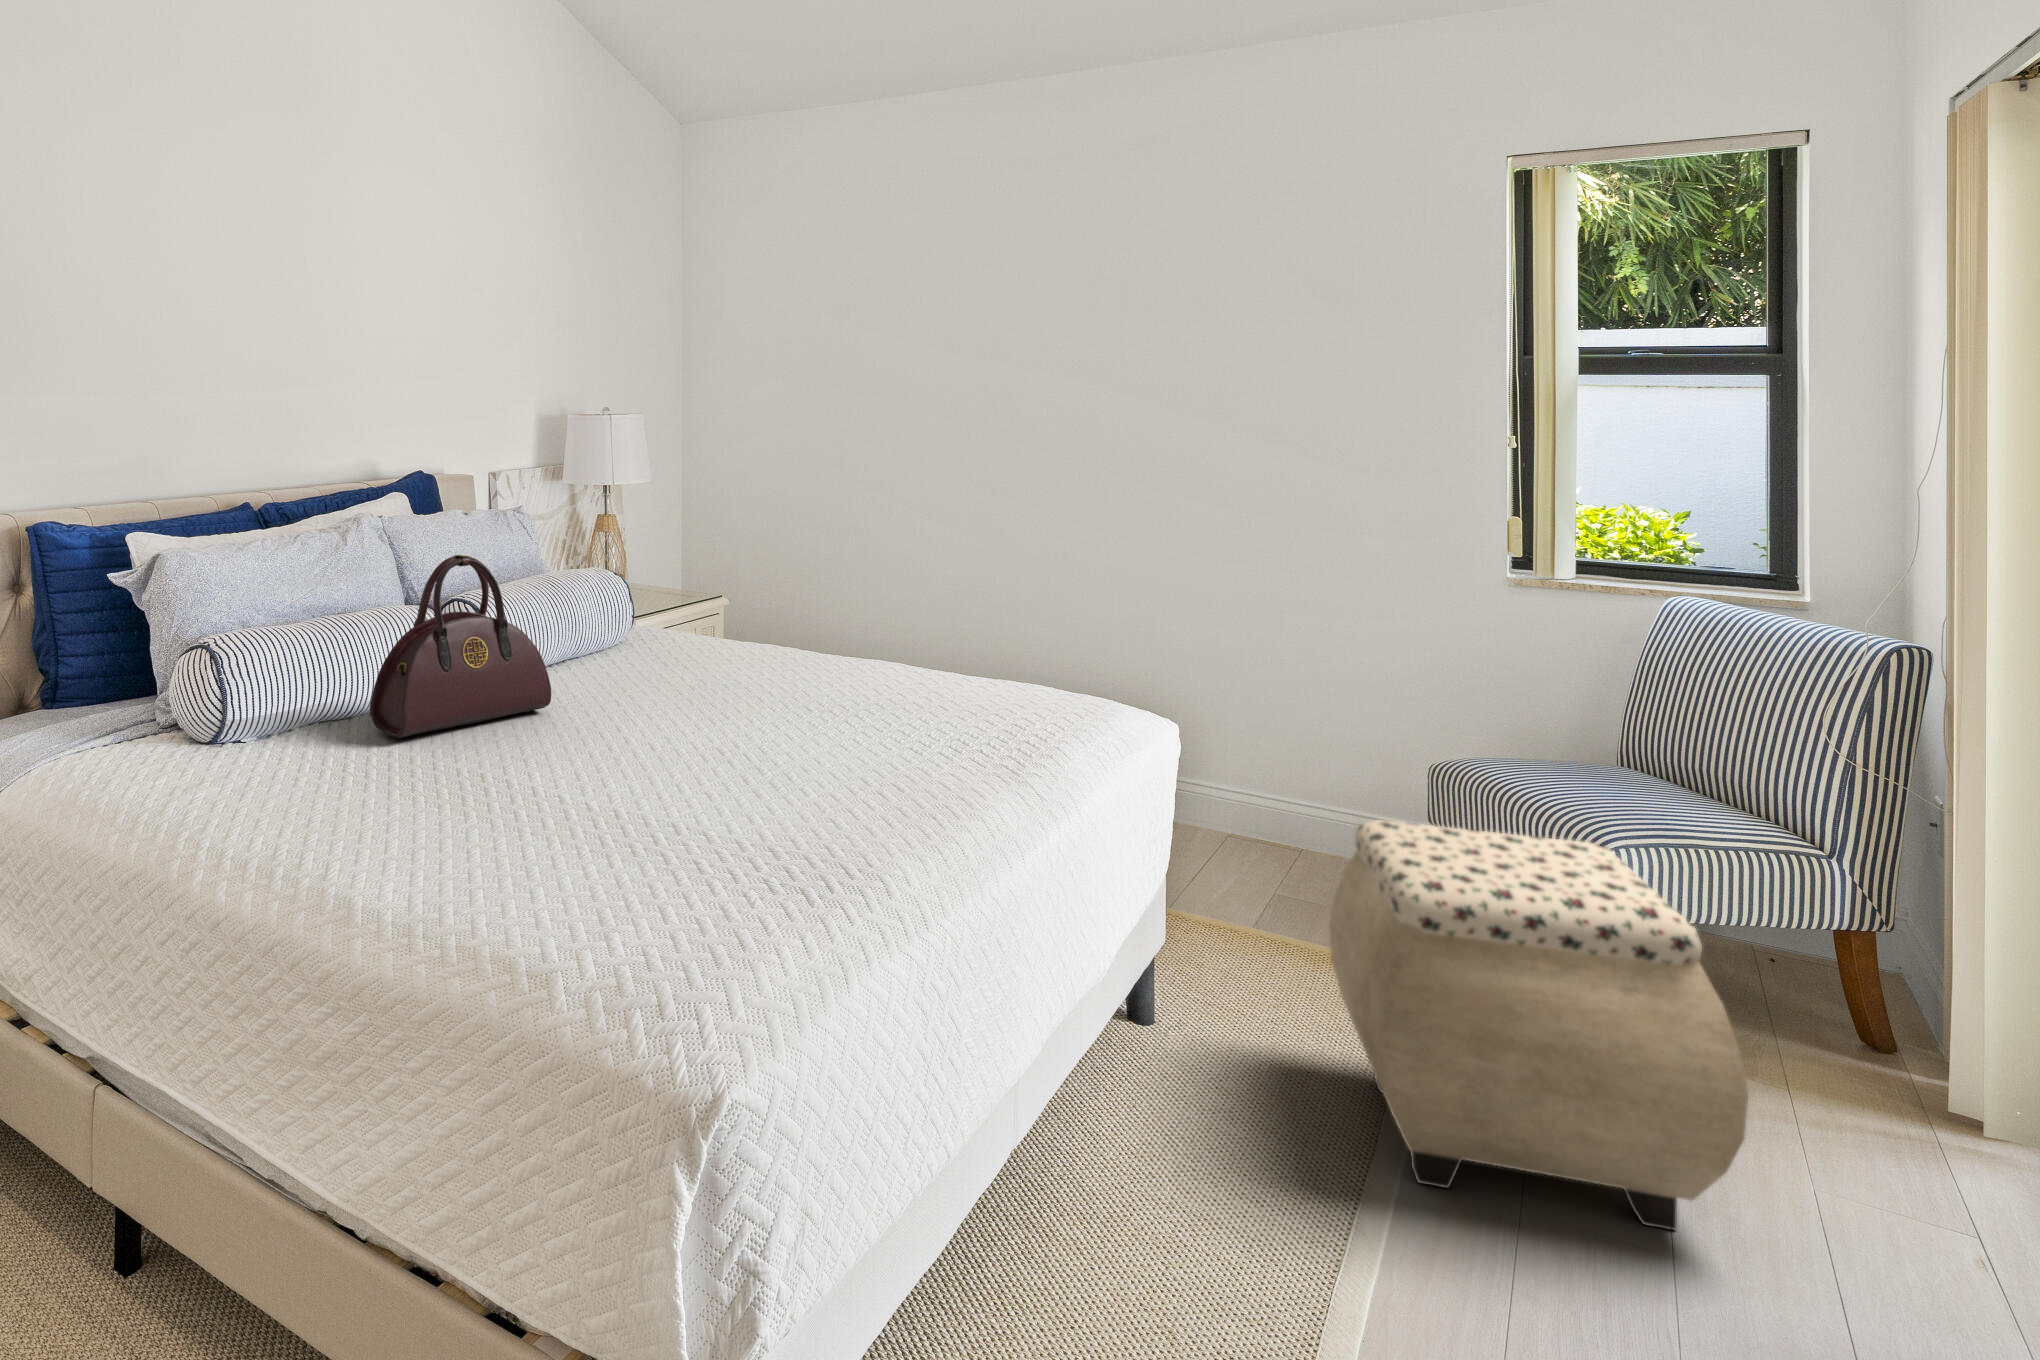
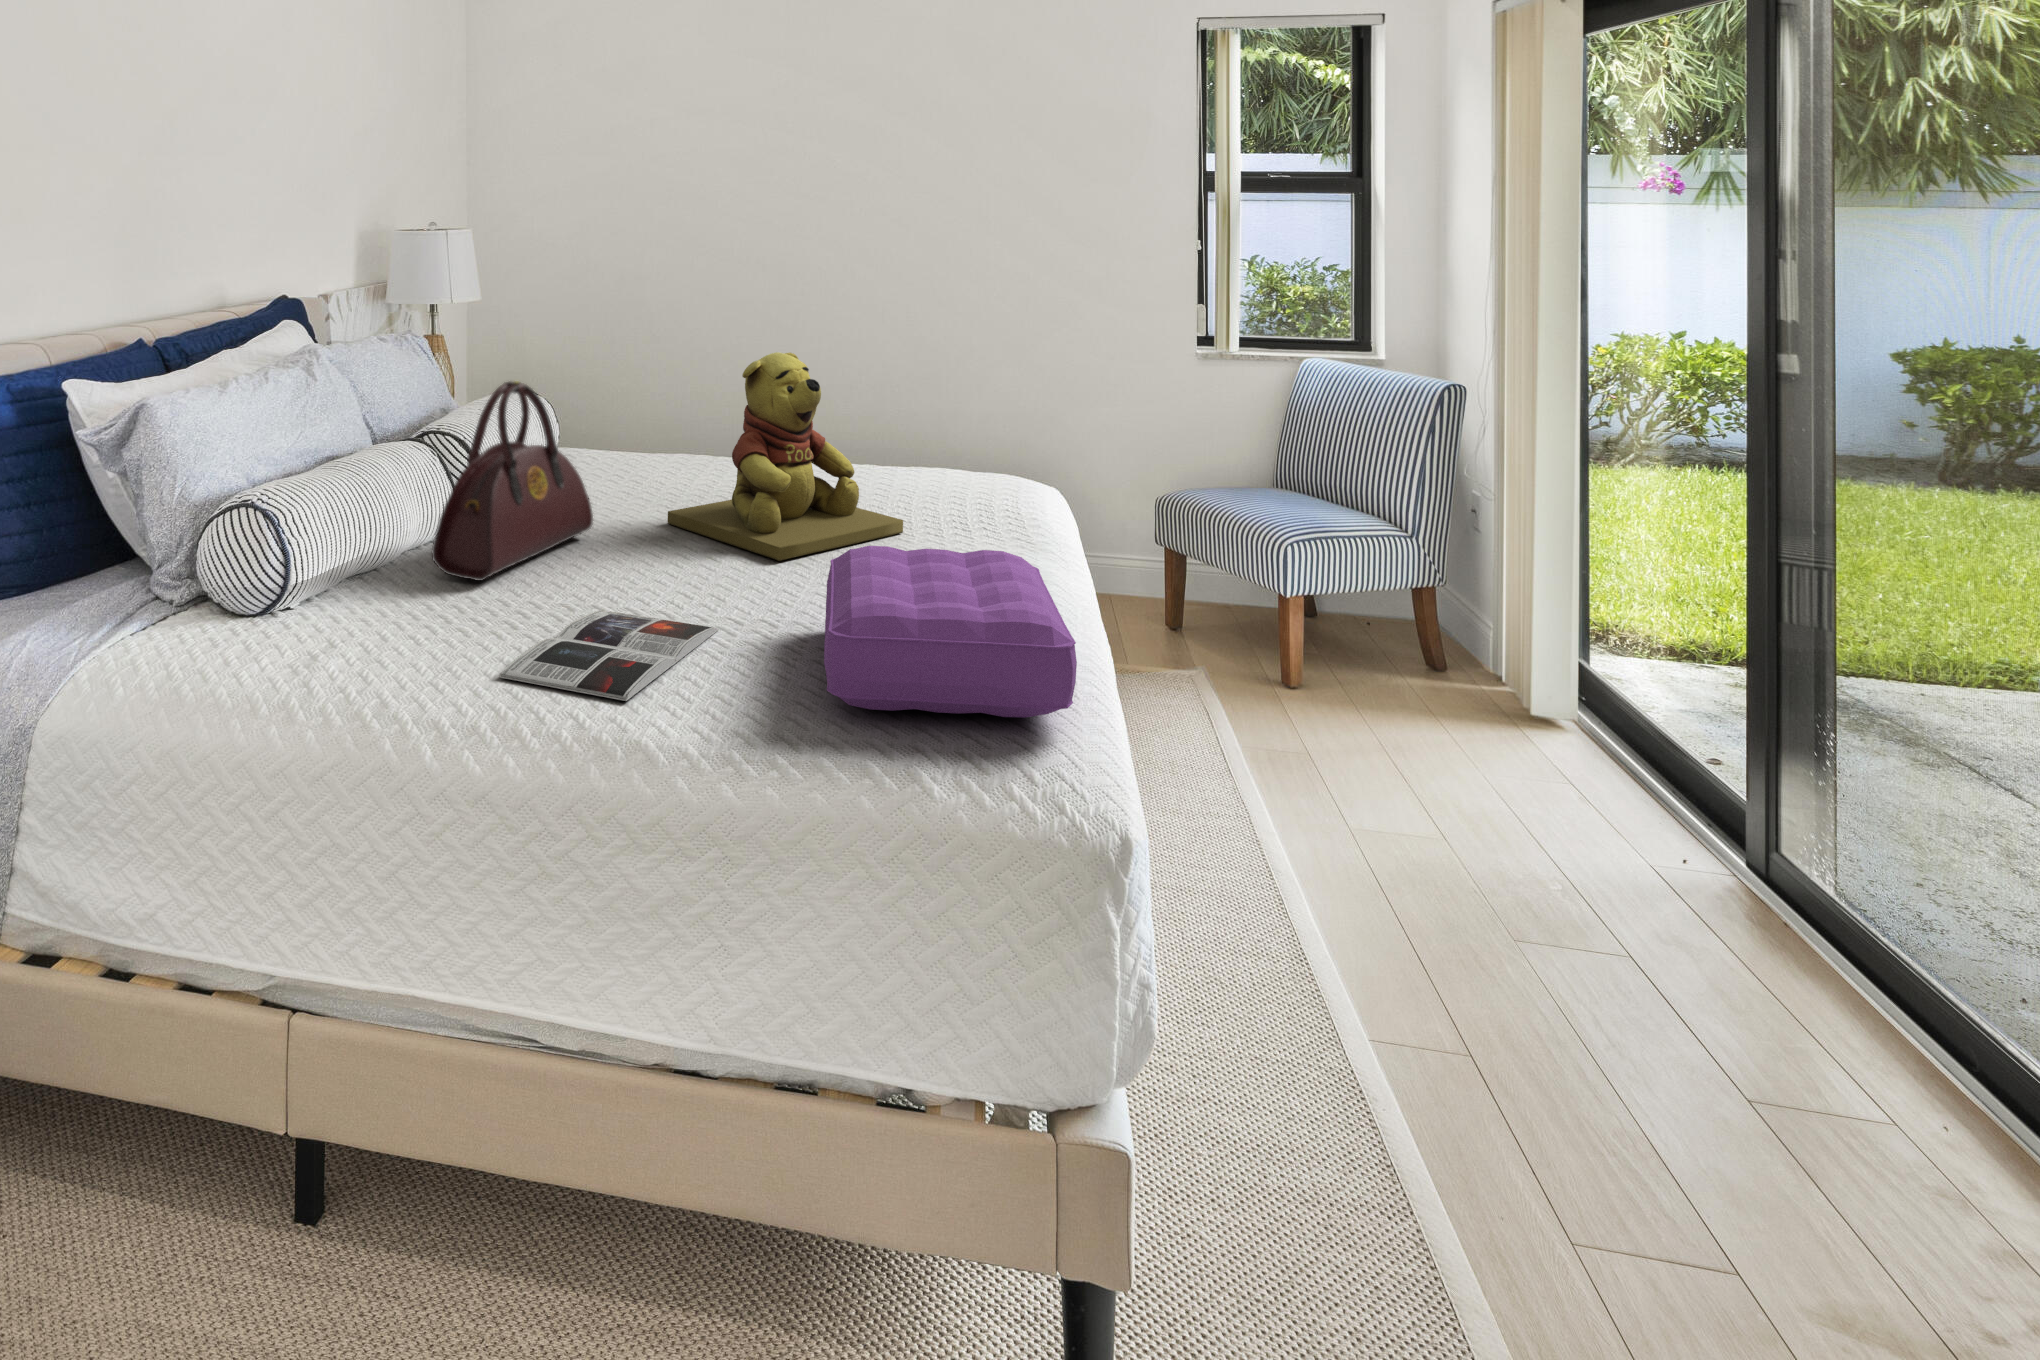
teddy bear: none [640,542,864,755] -> present [668,352,903,561]
pillow: none [517,741,841,936] -> present [824,546,1077,718]
magazine: none [303,777,543,857] -> present [499,610,718,701]
ottoman: present [1329,820,1748,1230] -> none [1176,545,1497,813]

